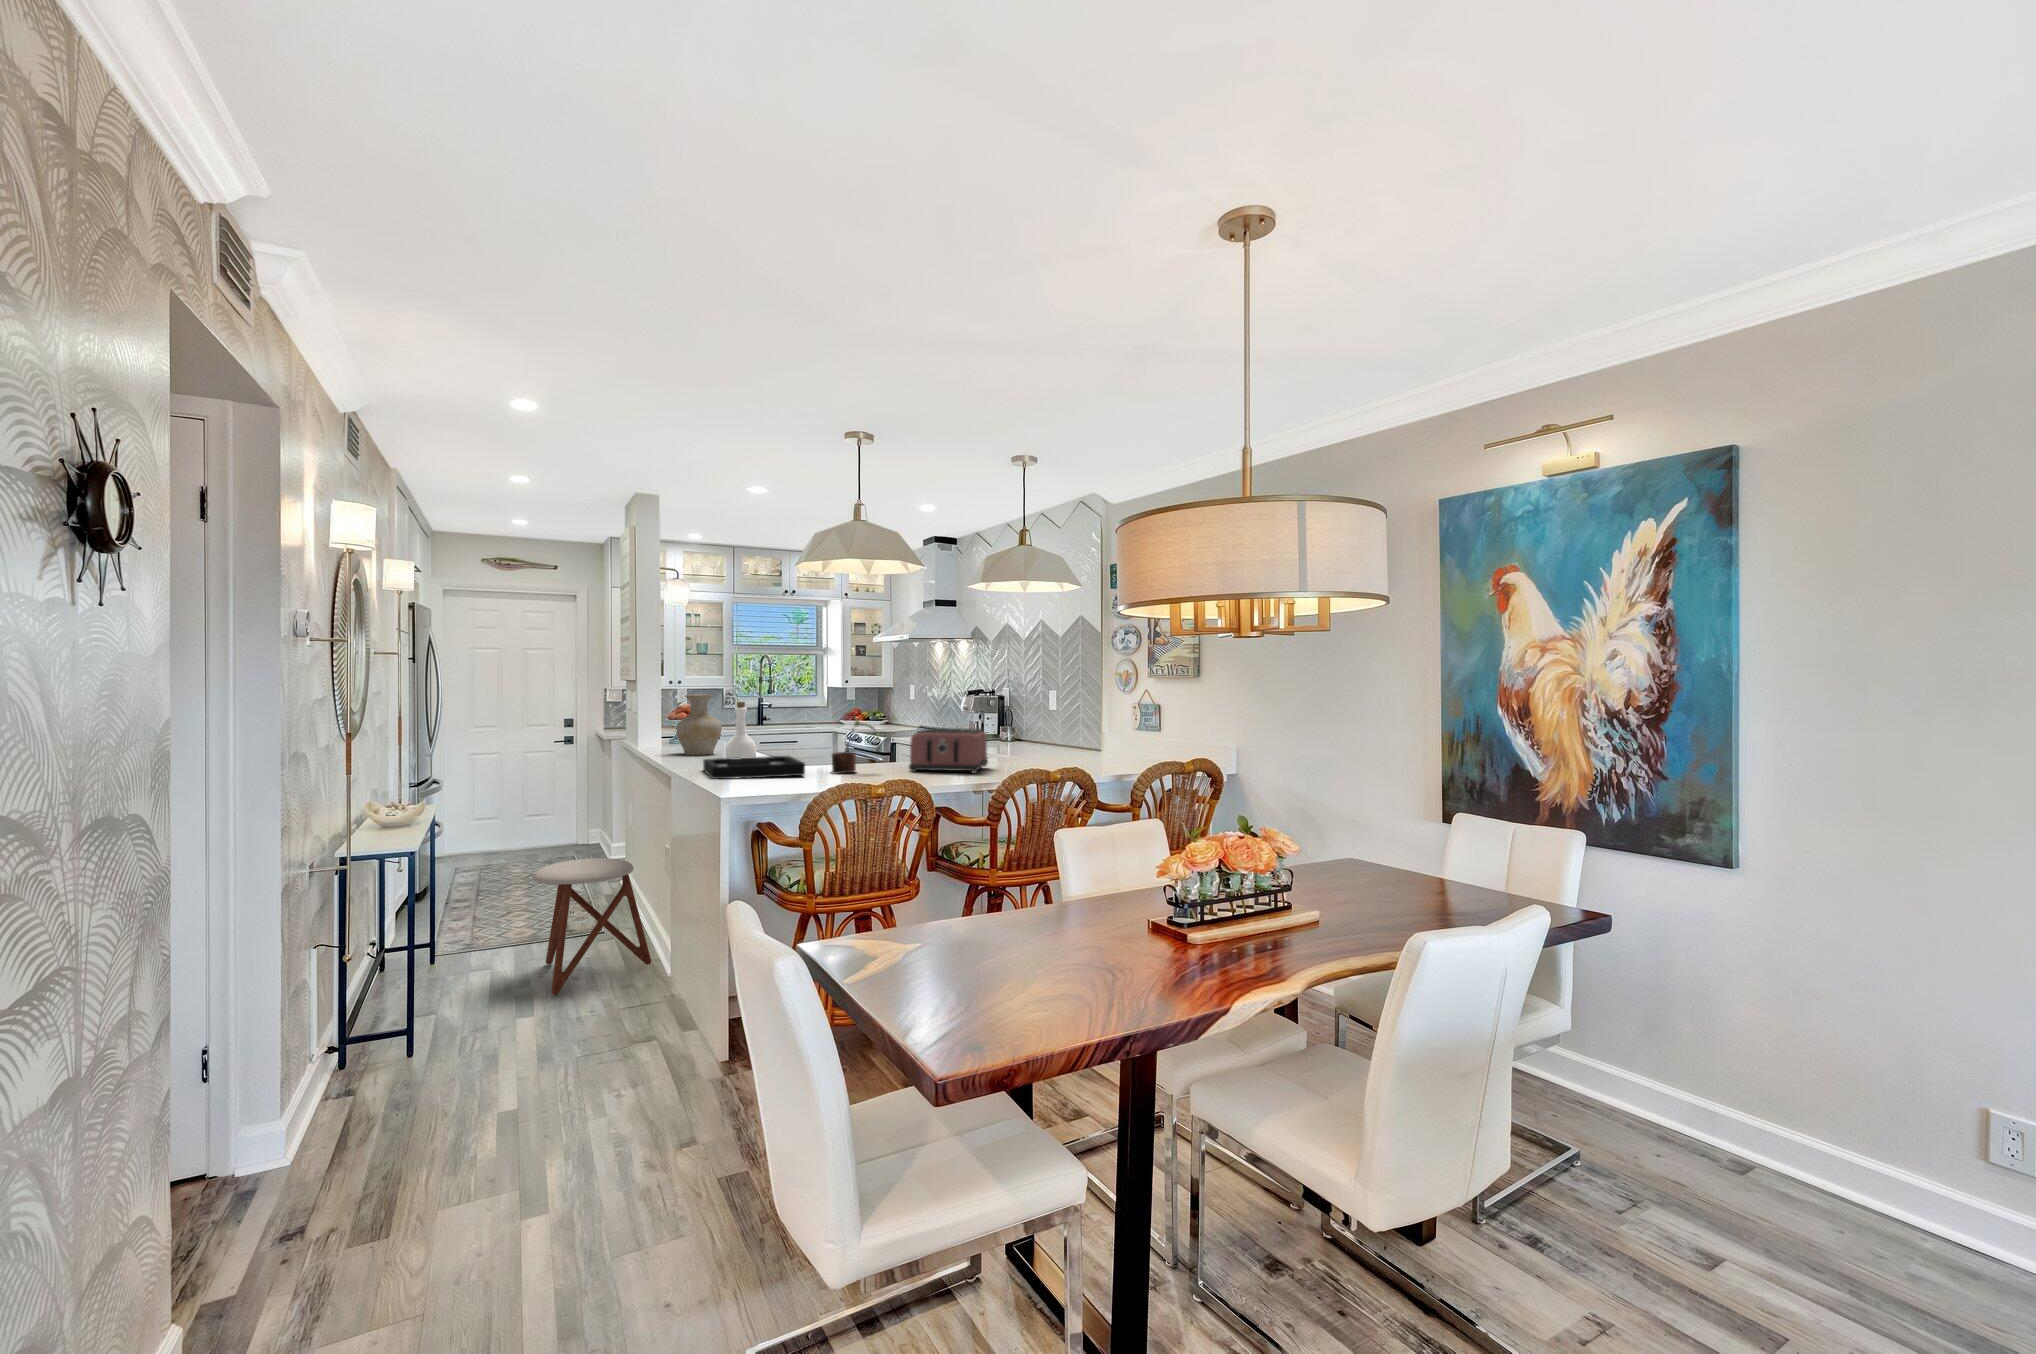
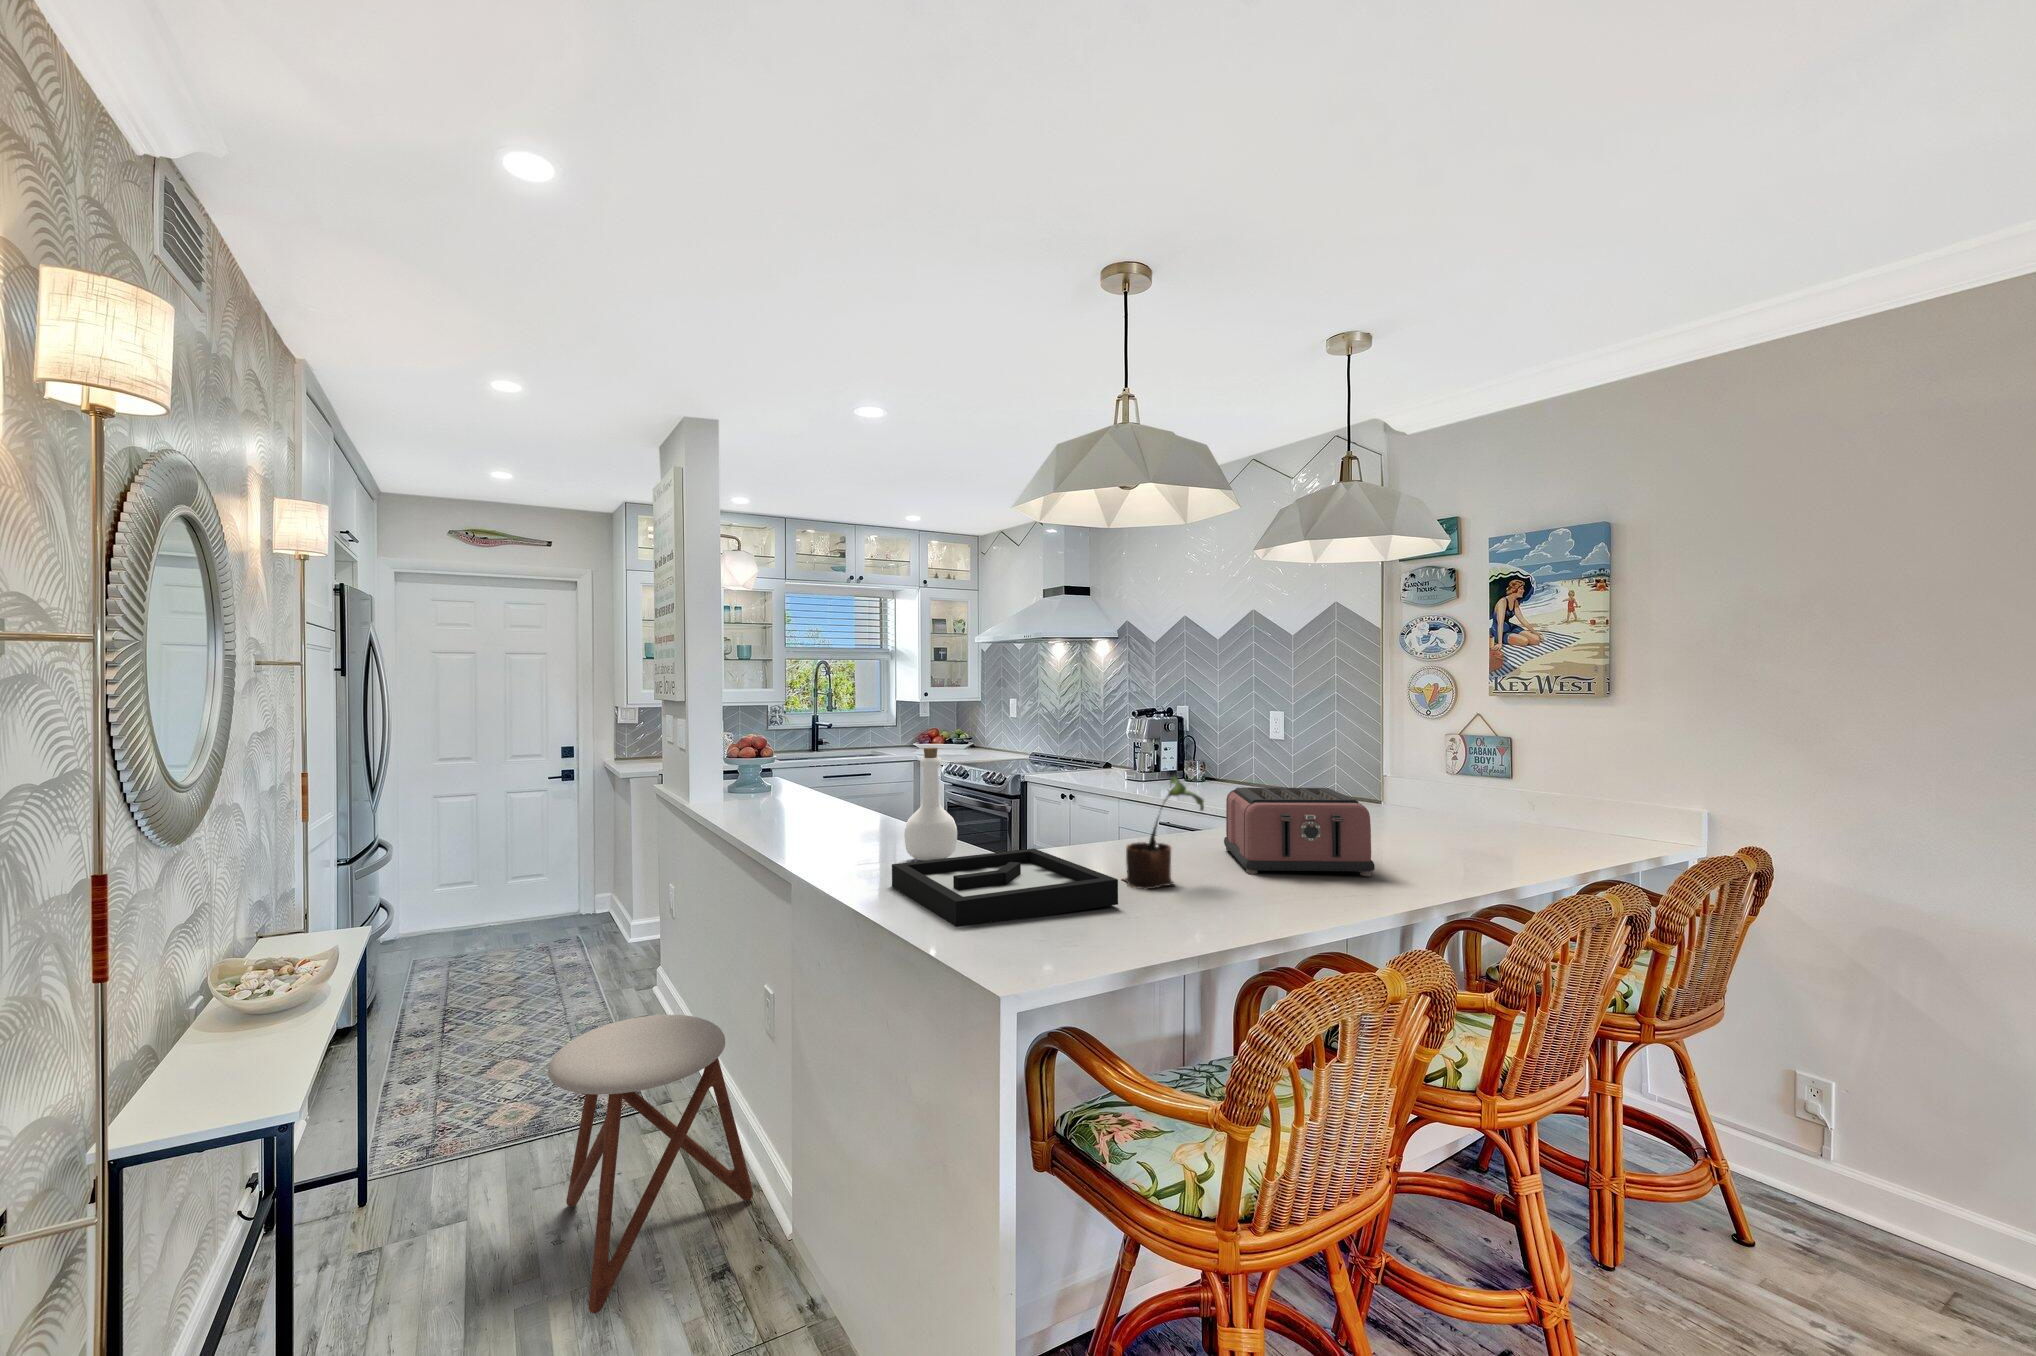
vase: present [676,695,722,755] -> none [780,727,852,828]

